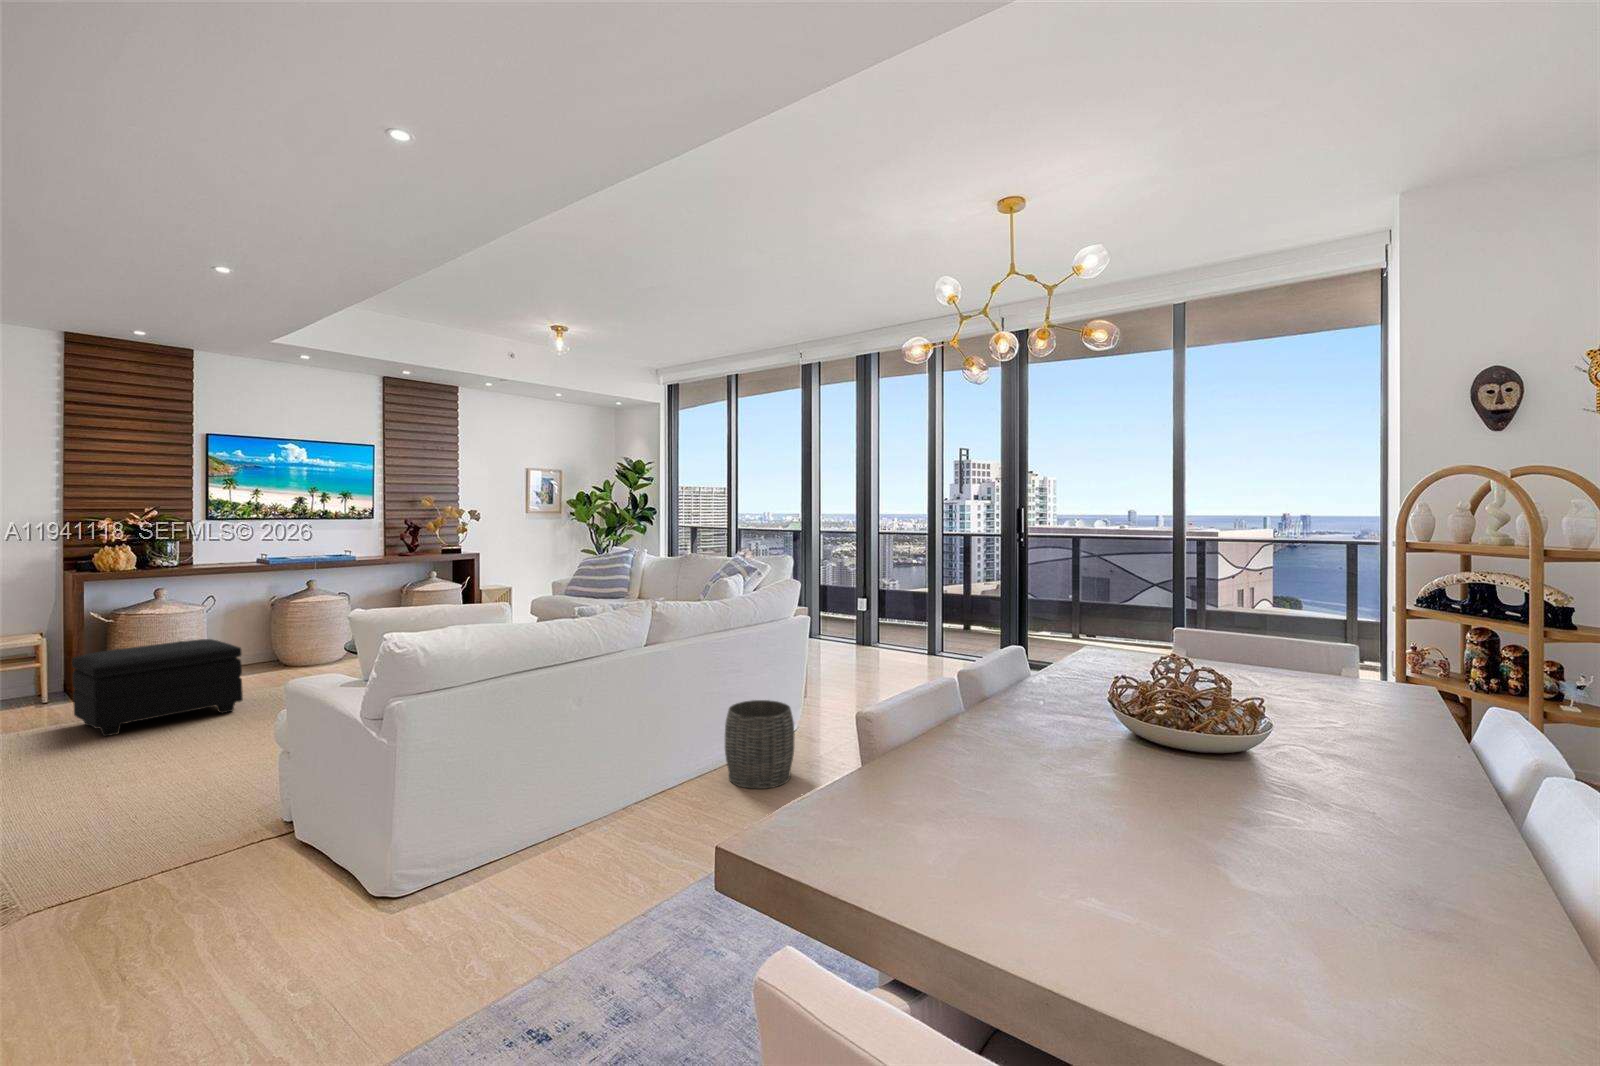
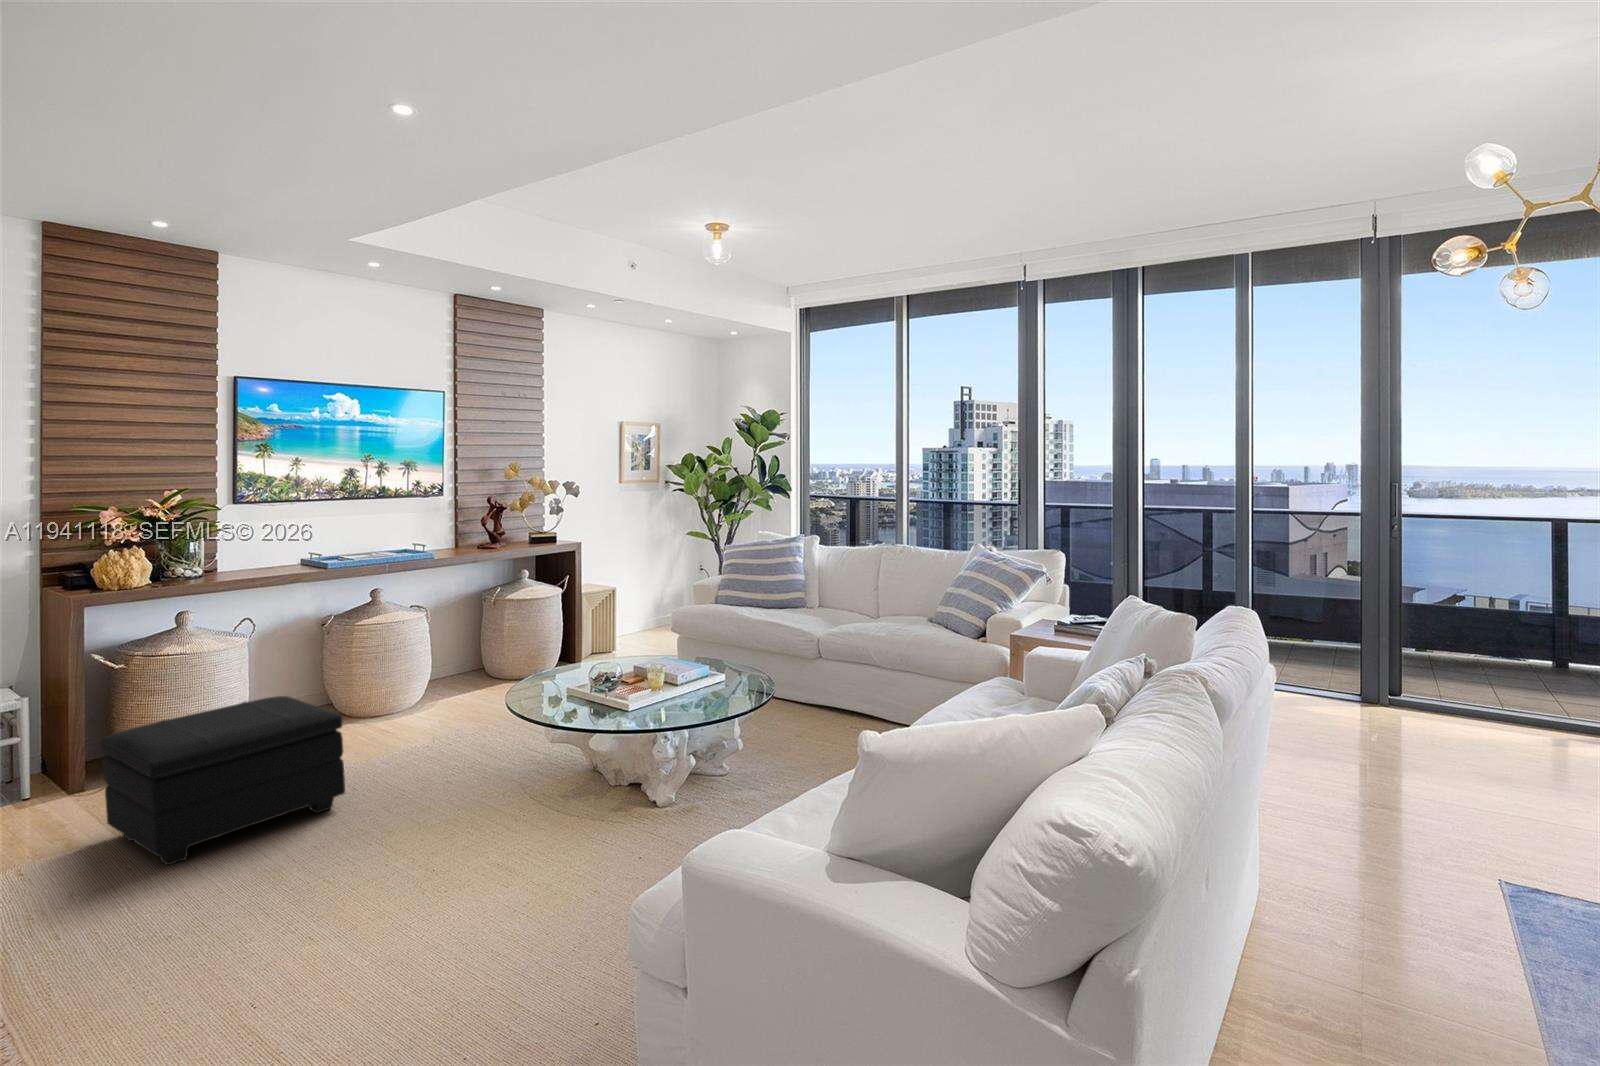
woven basket: present [725,700,794,789] -> none [1222,847,1353,1010]

